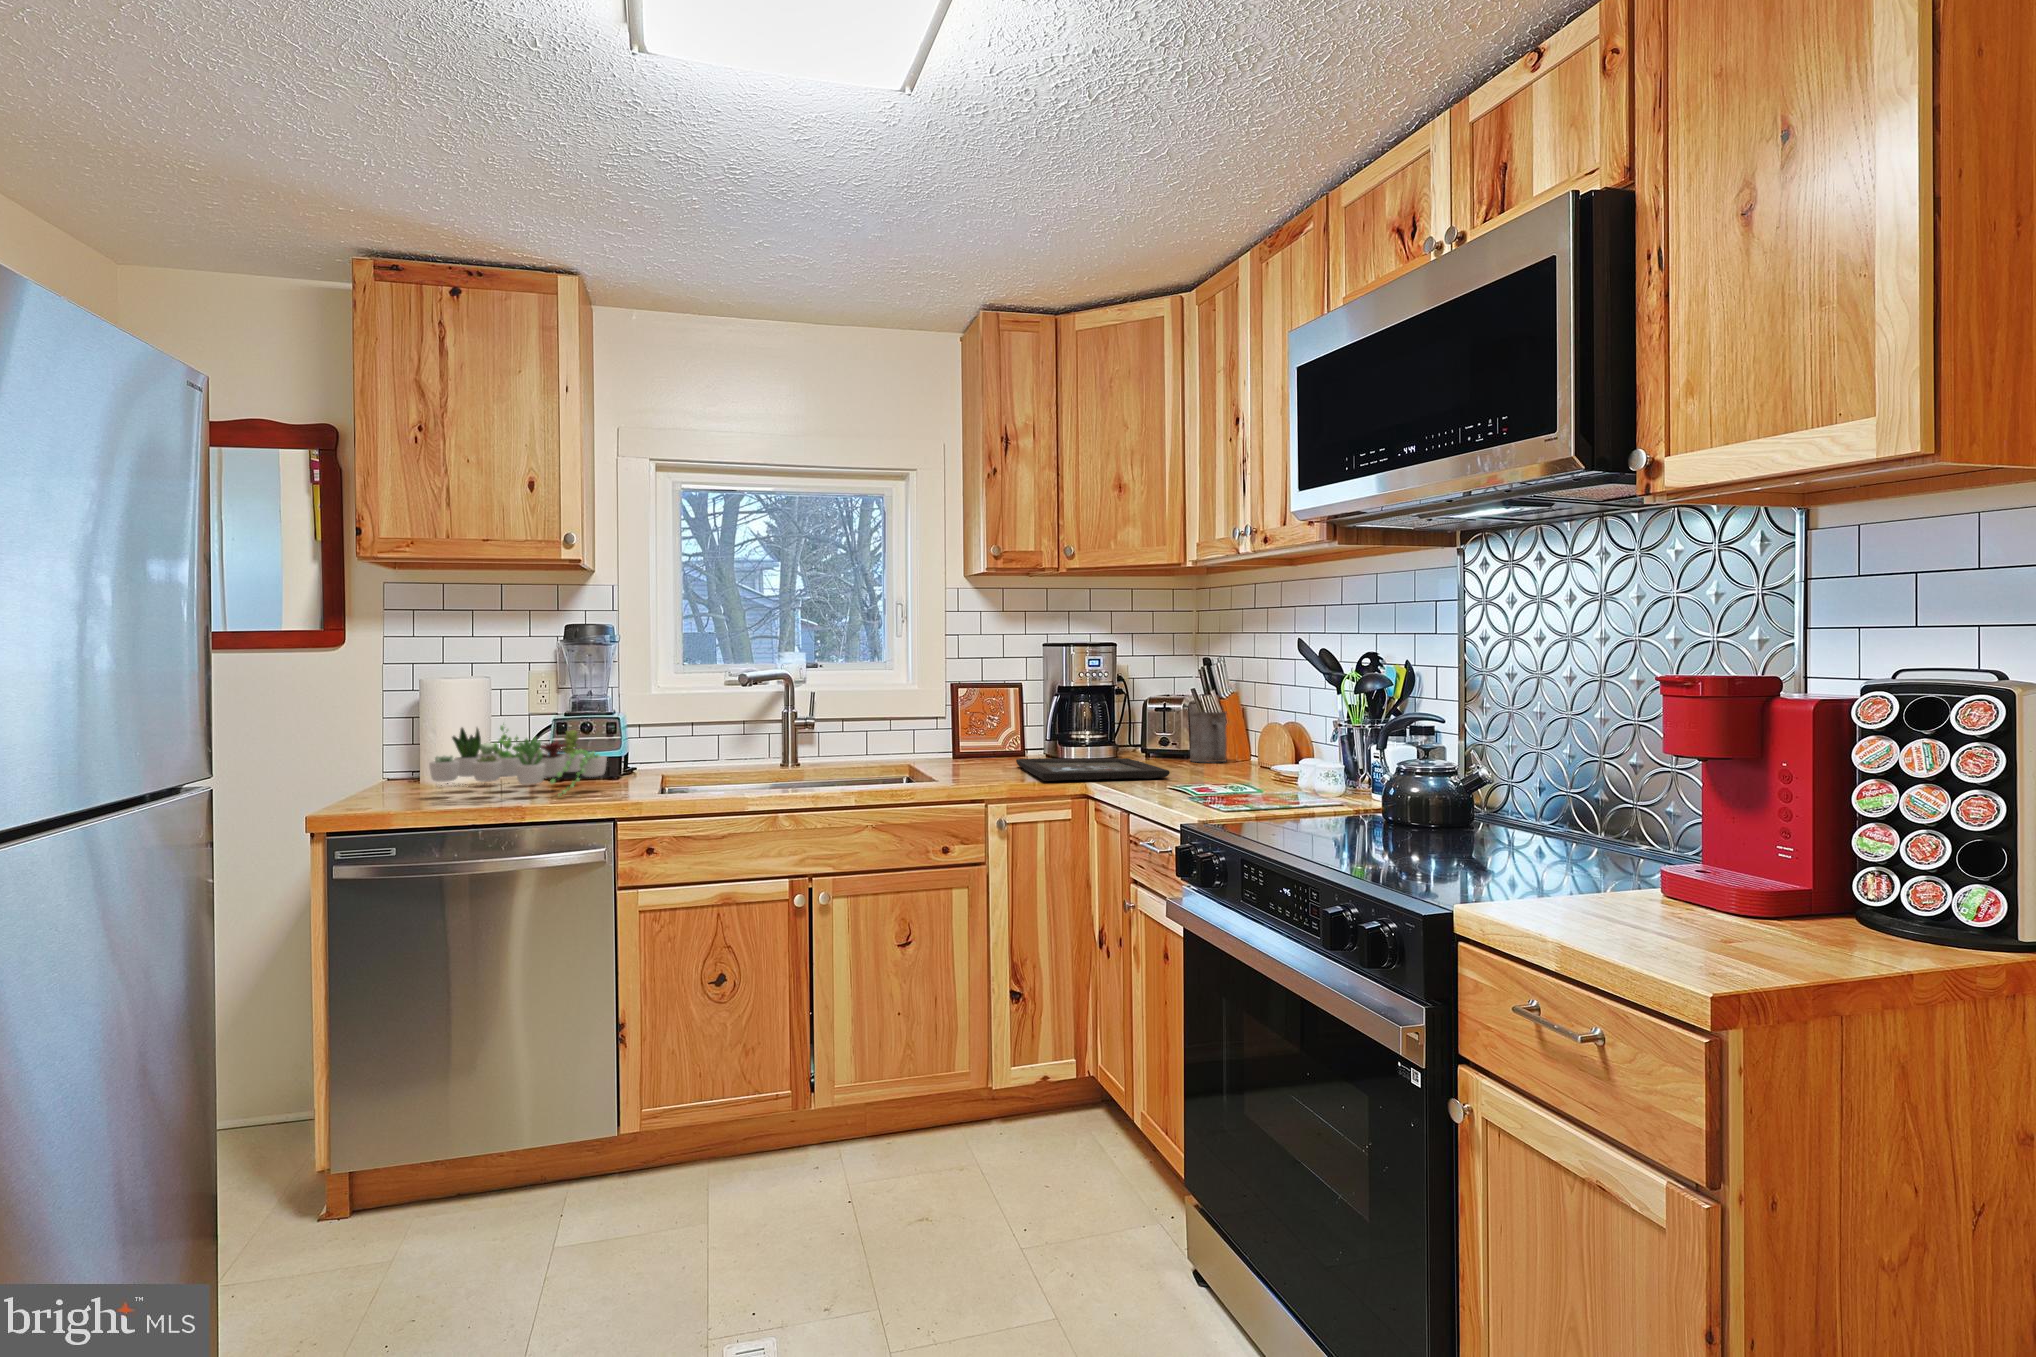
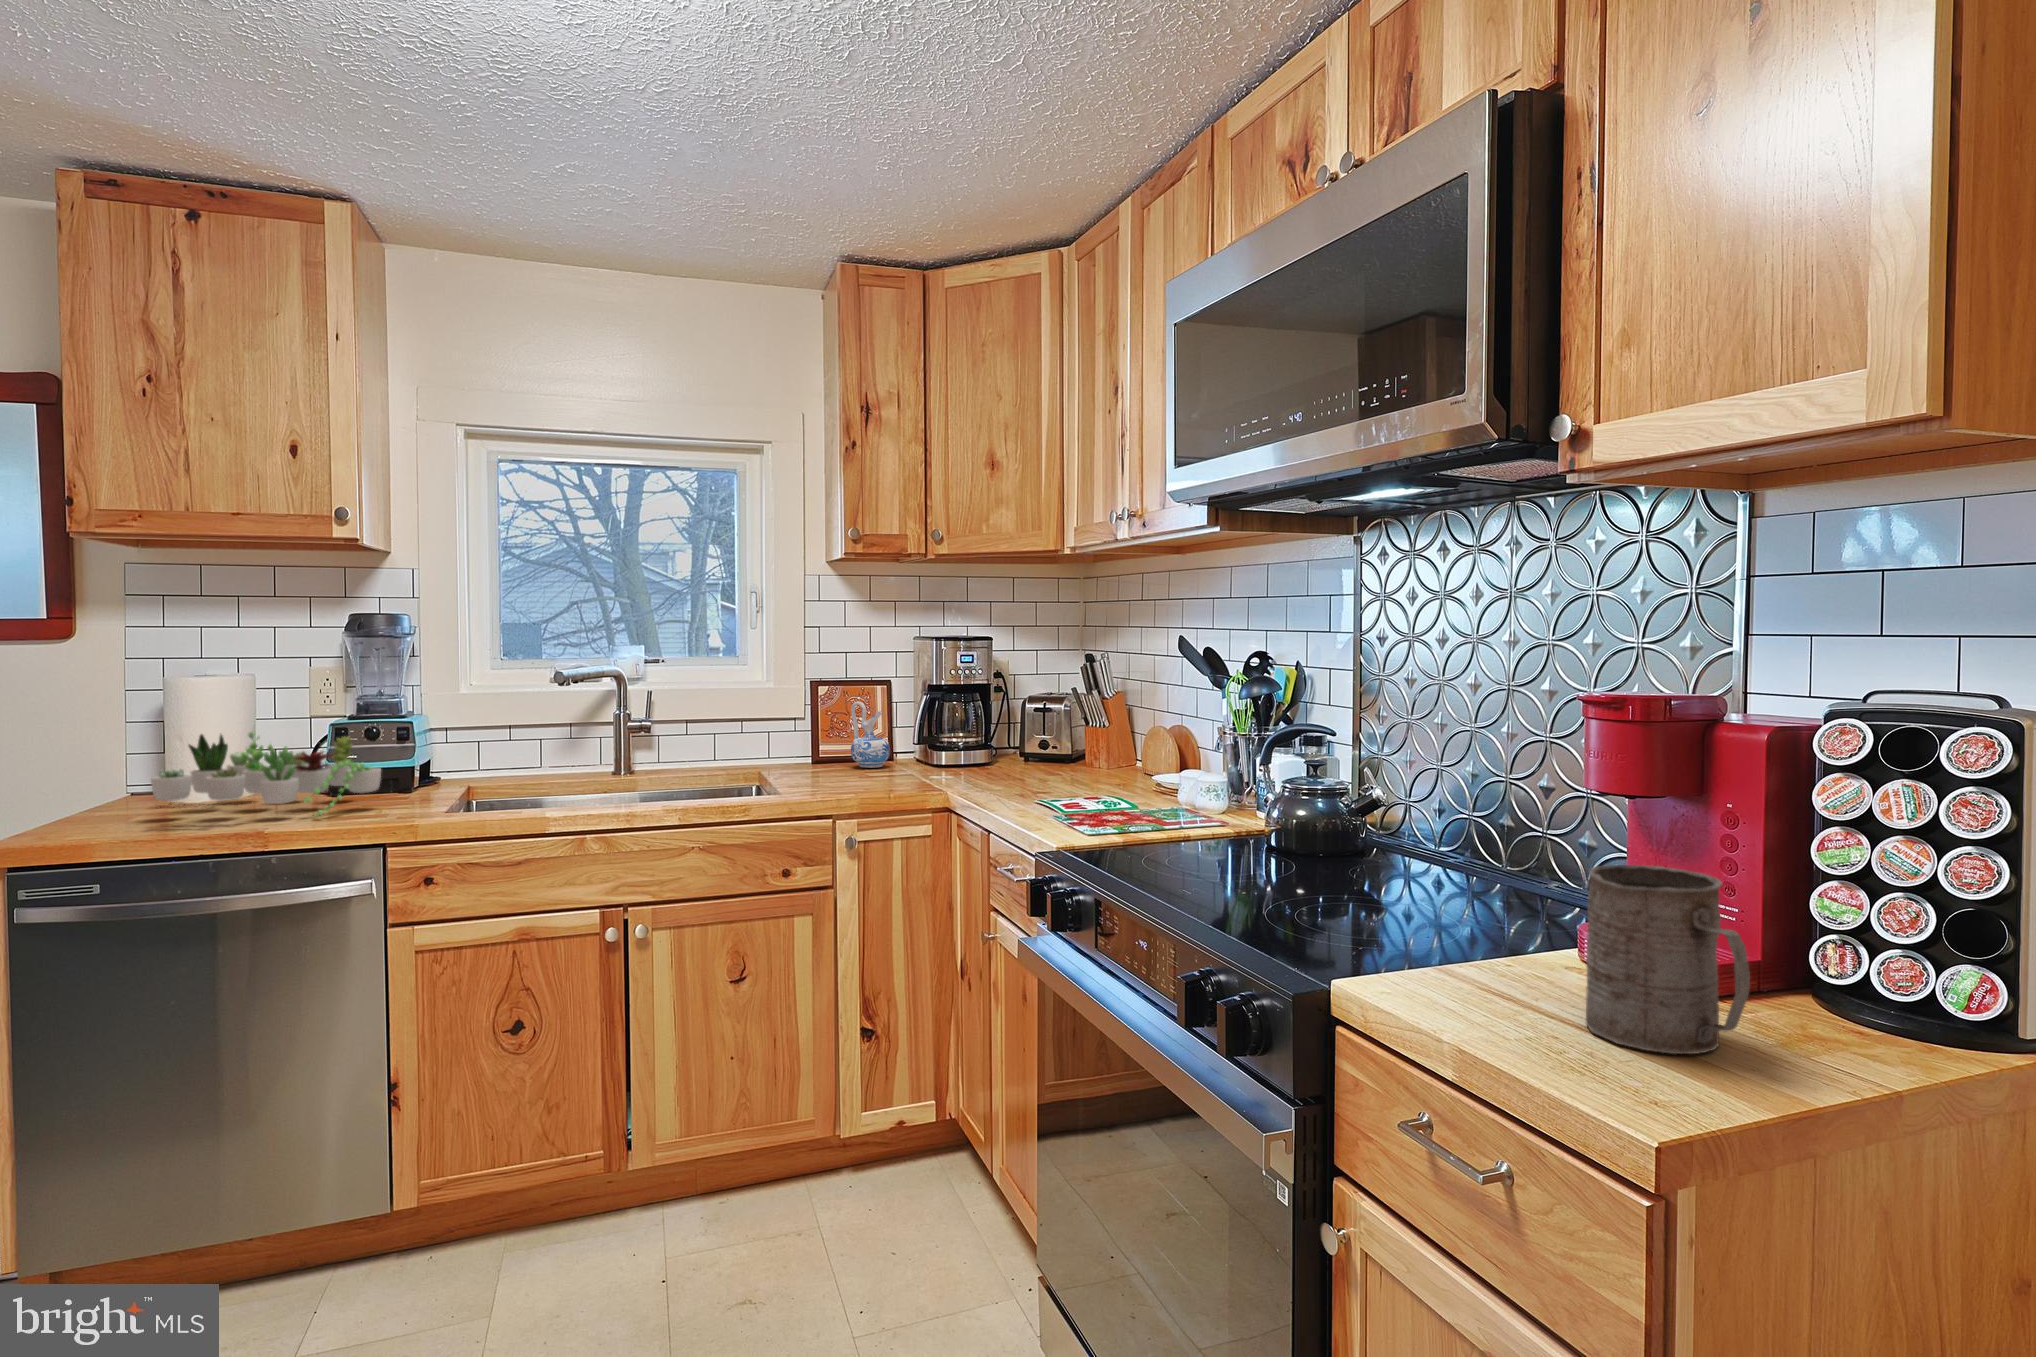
ceramic pitcher: none [987,702,1022,761] -> present [851,702,890,768]
mug: present [1190,710,1227,762] -> present [1586,865,1750,1054]
tray: present [1016,758,1170,781] -> none [879,764,1044,794]

